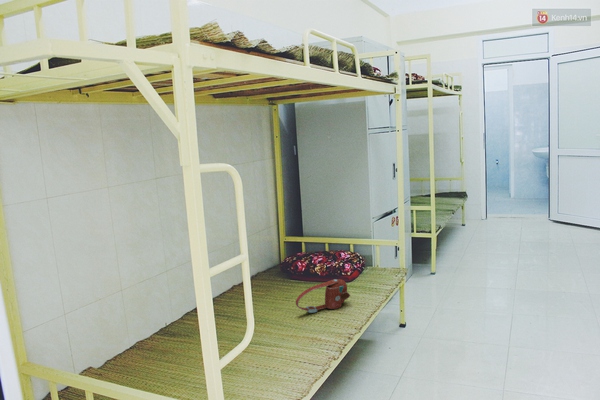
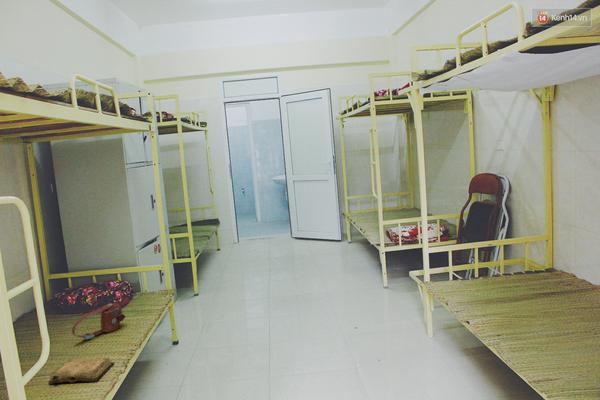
diary: none [264,335,330,369] -> present [48,357,114,384]

